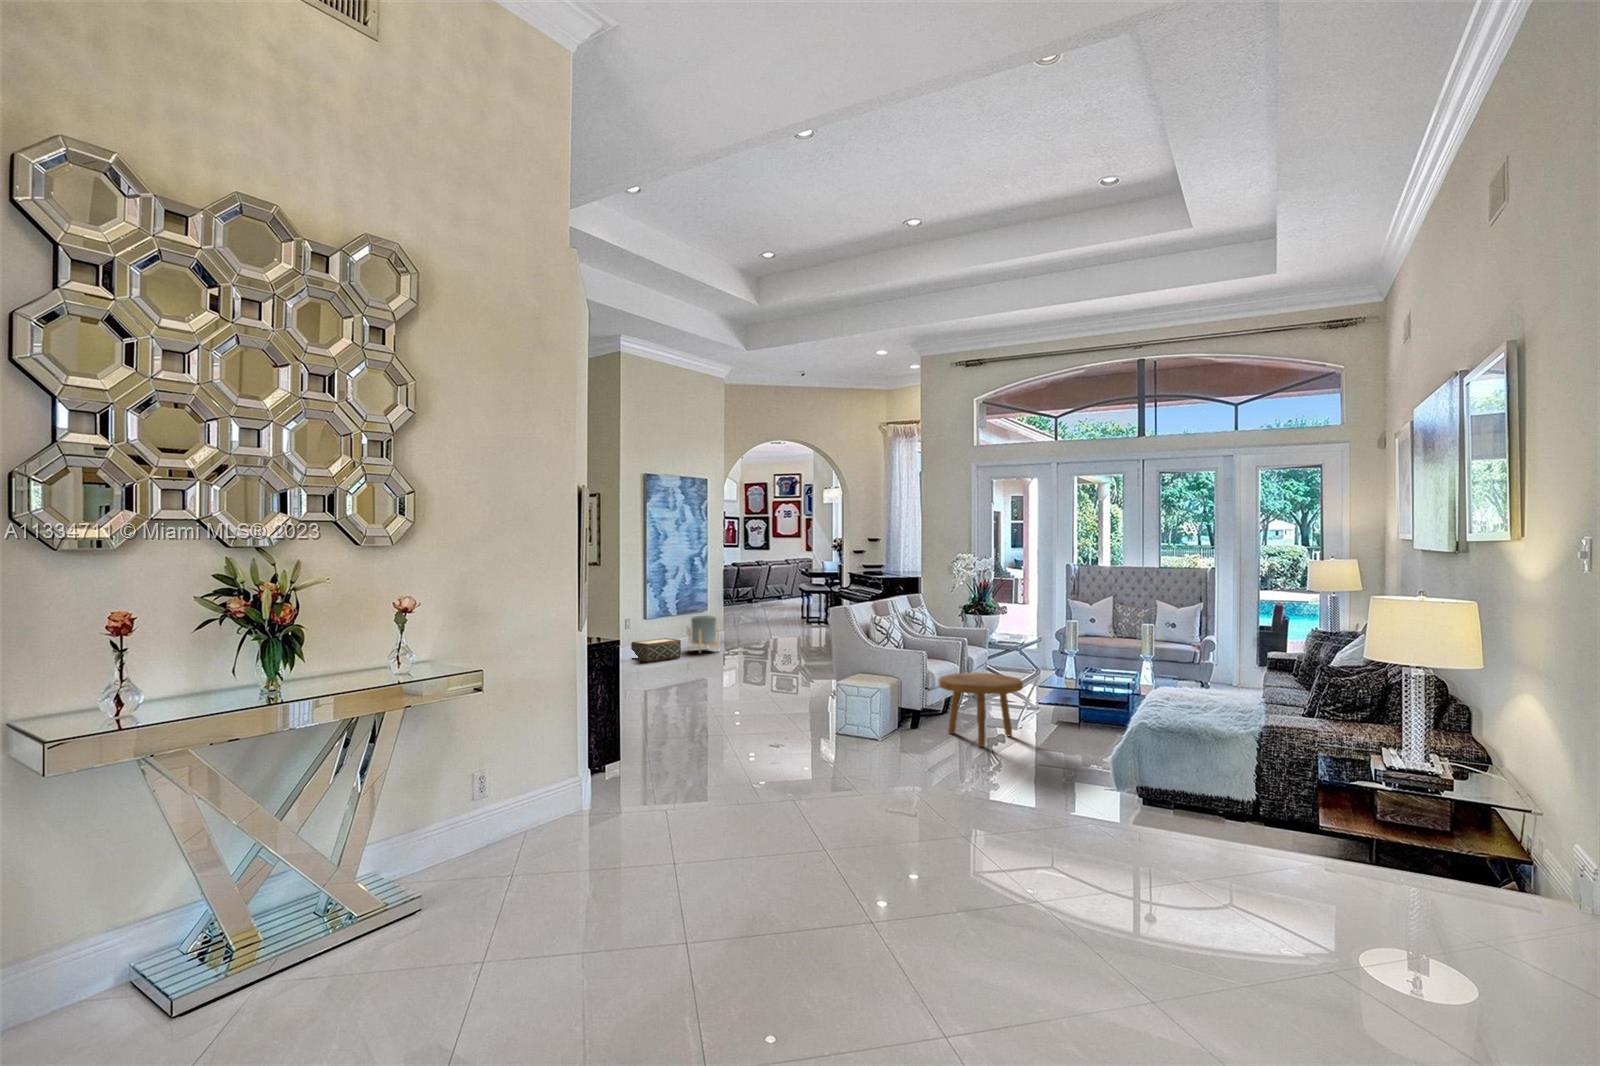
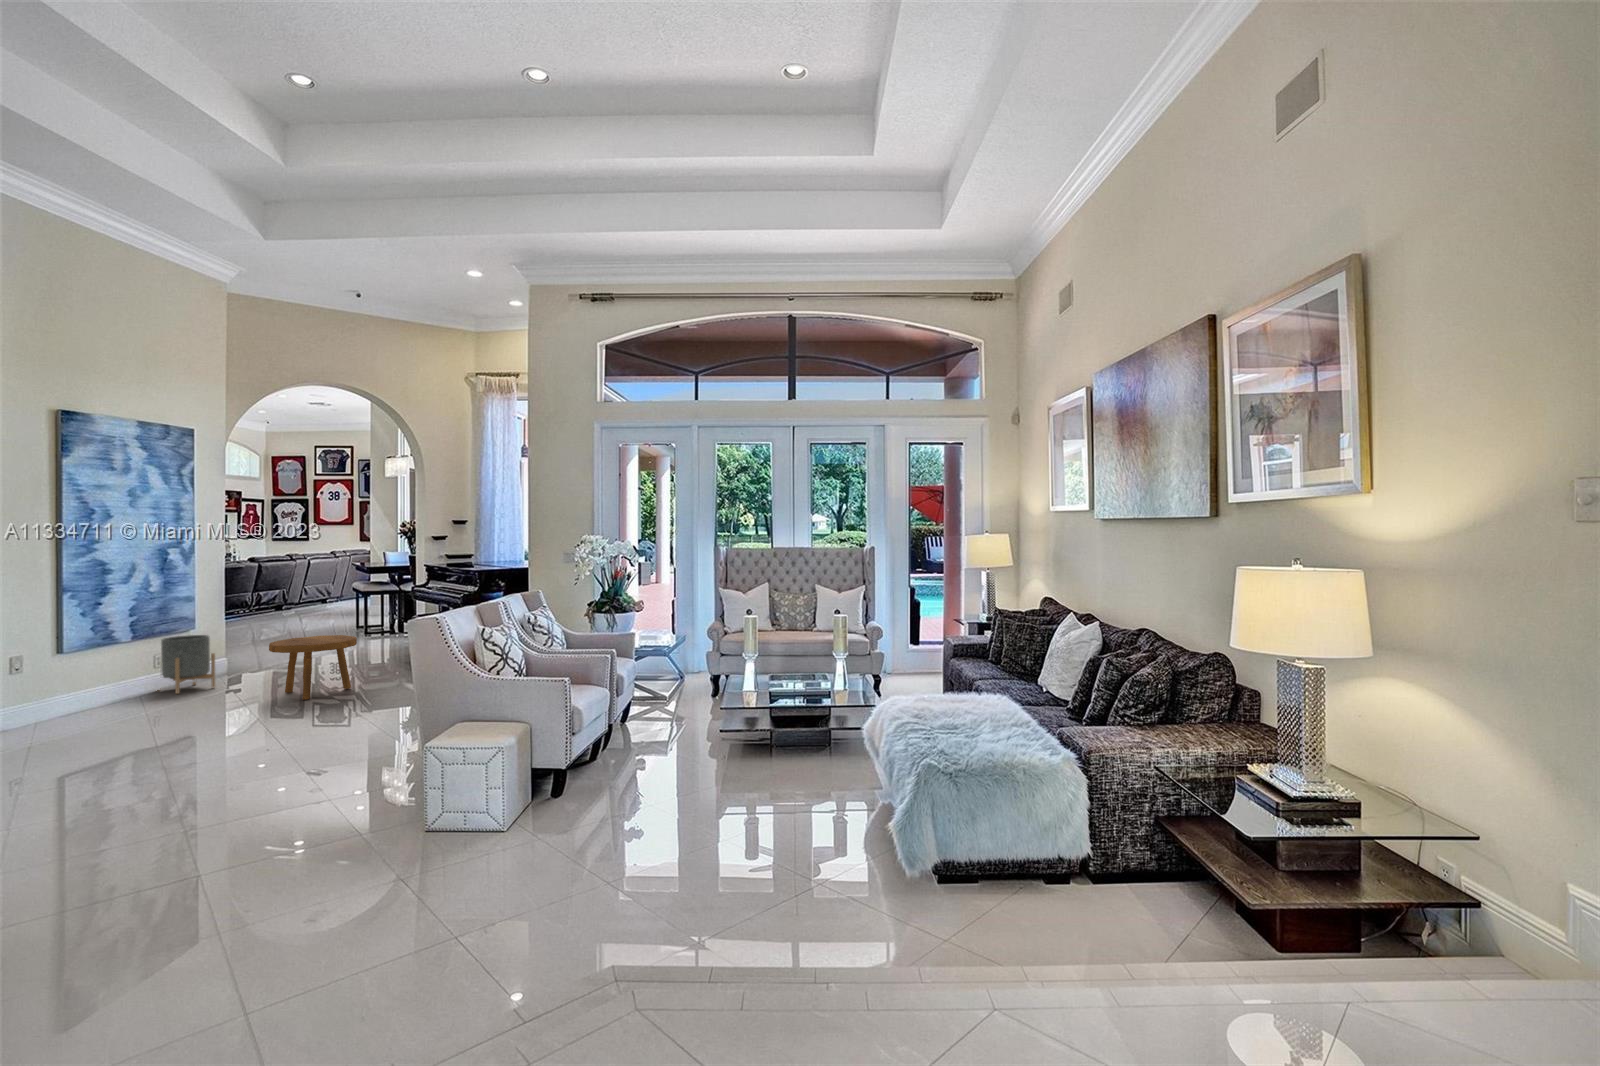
woven basket: present [631,638,681,662] -> none [26,677,136,722]
footstool: present [938,673,1023,747] -> present [269,635,357,700]

